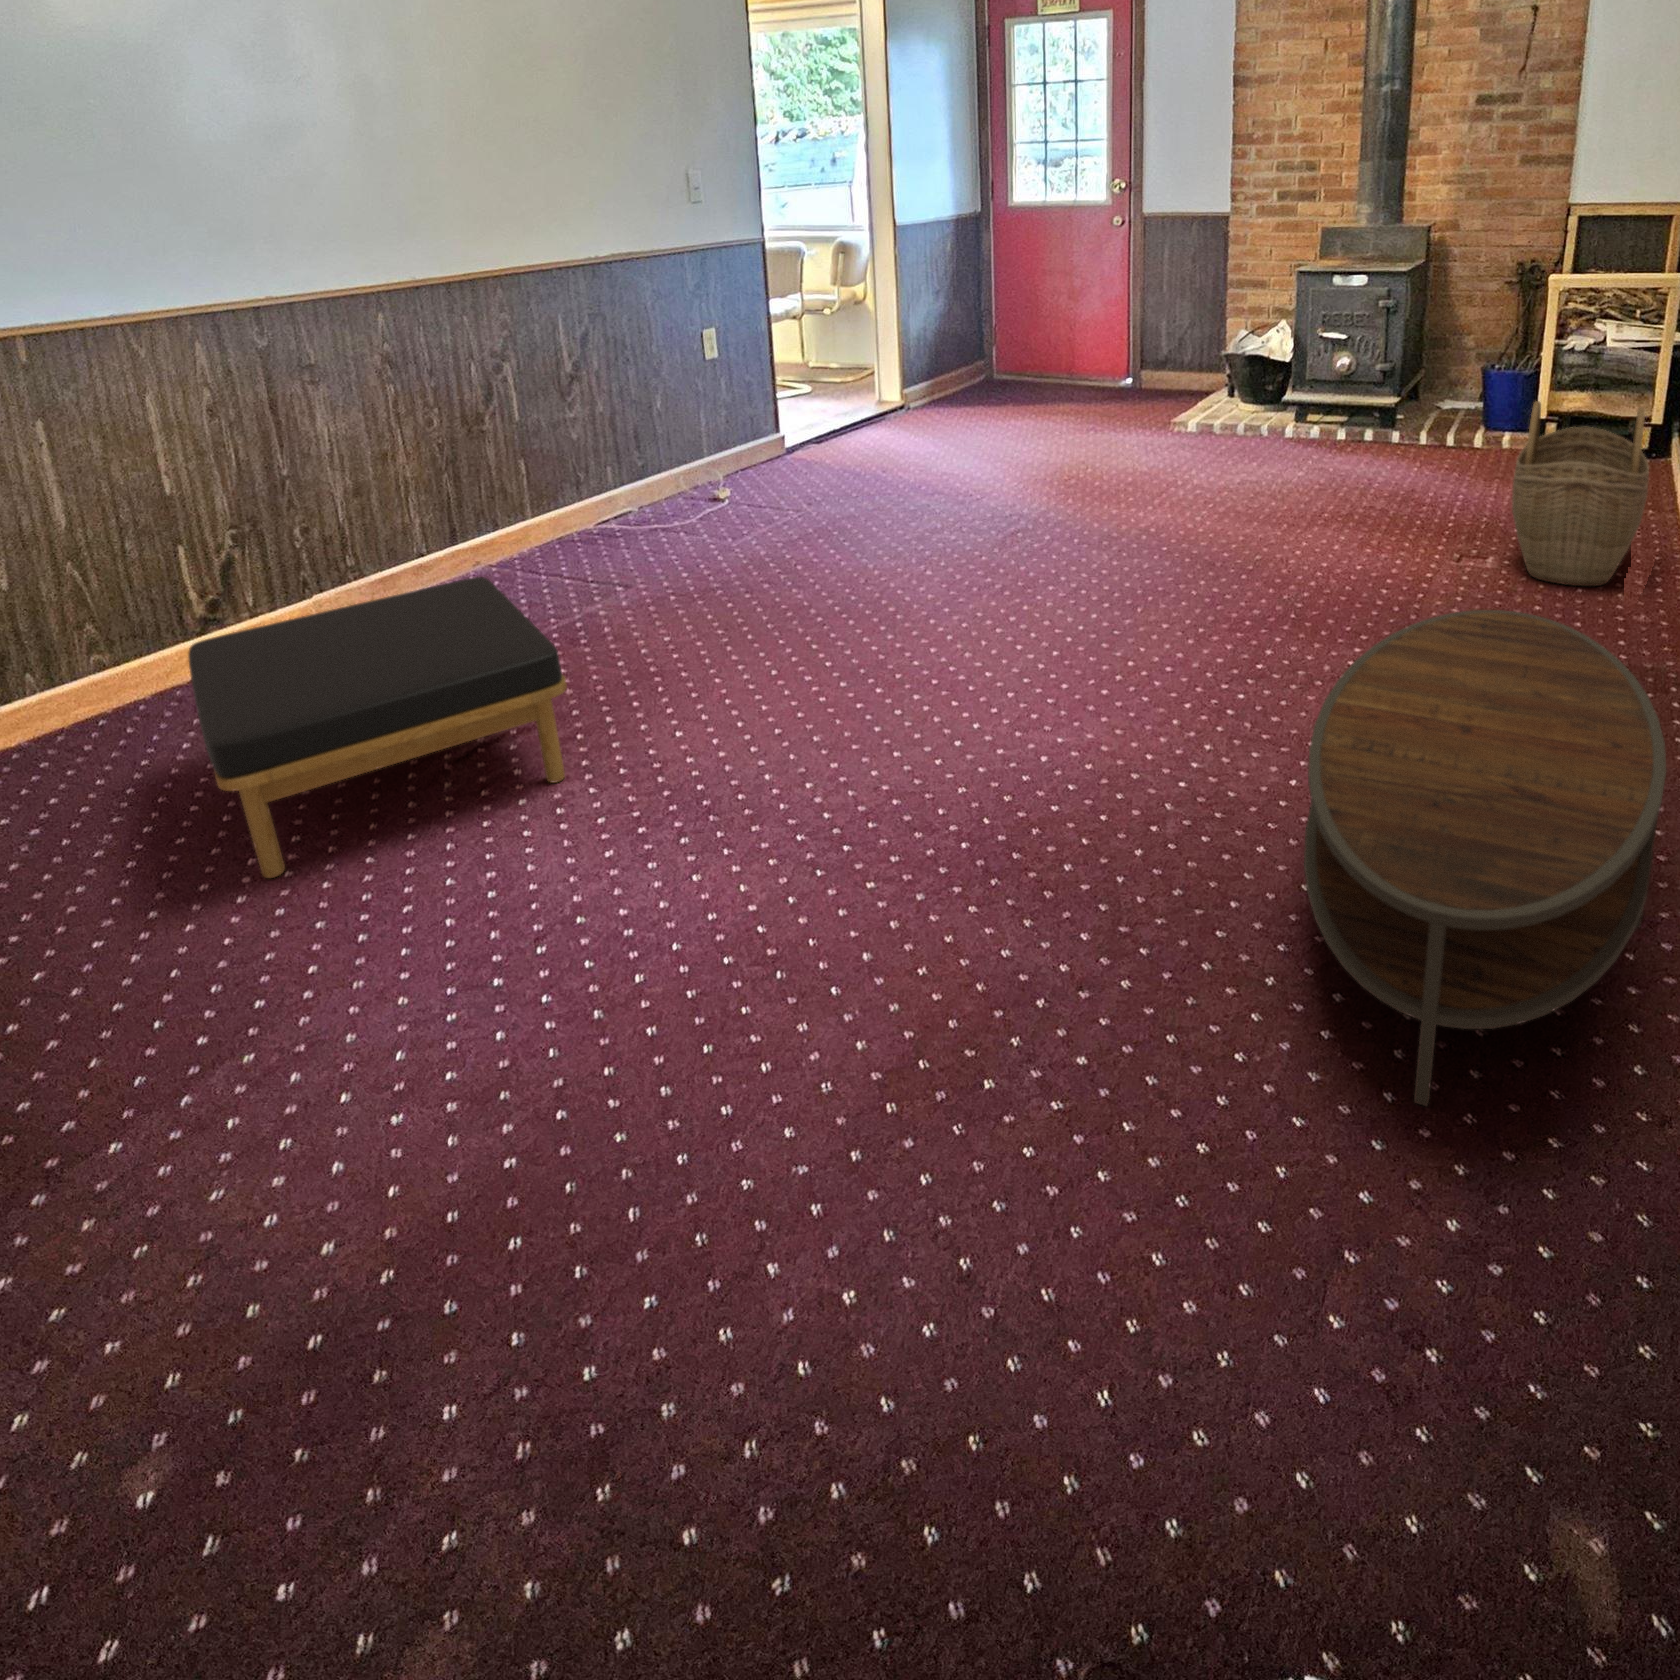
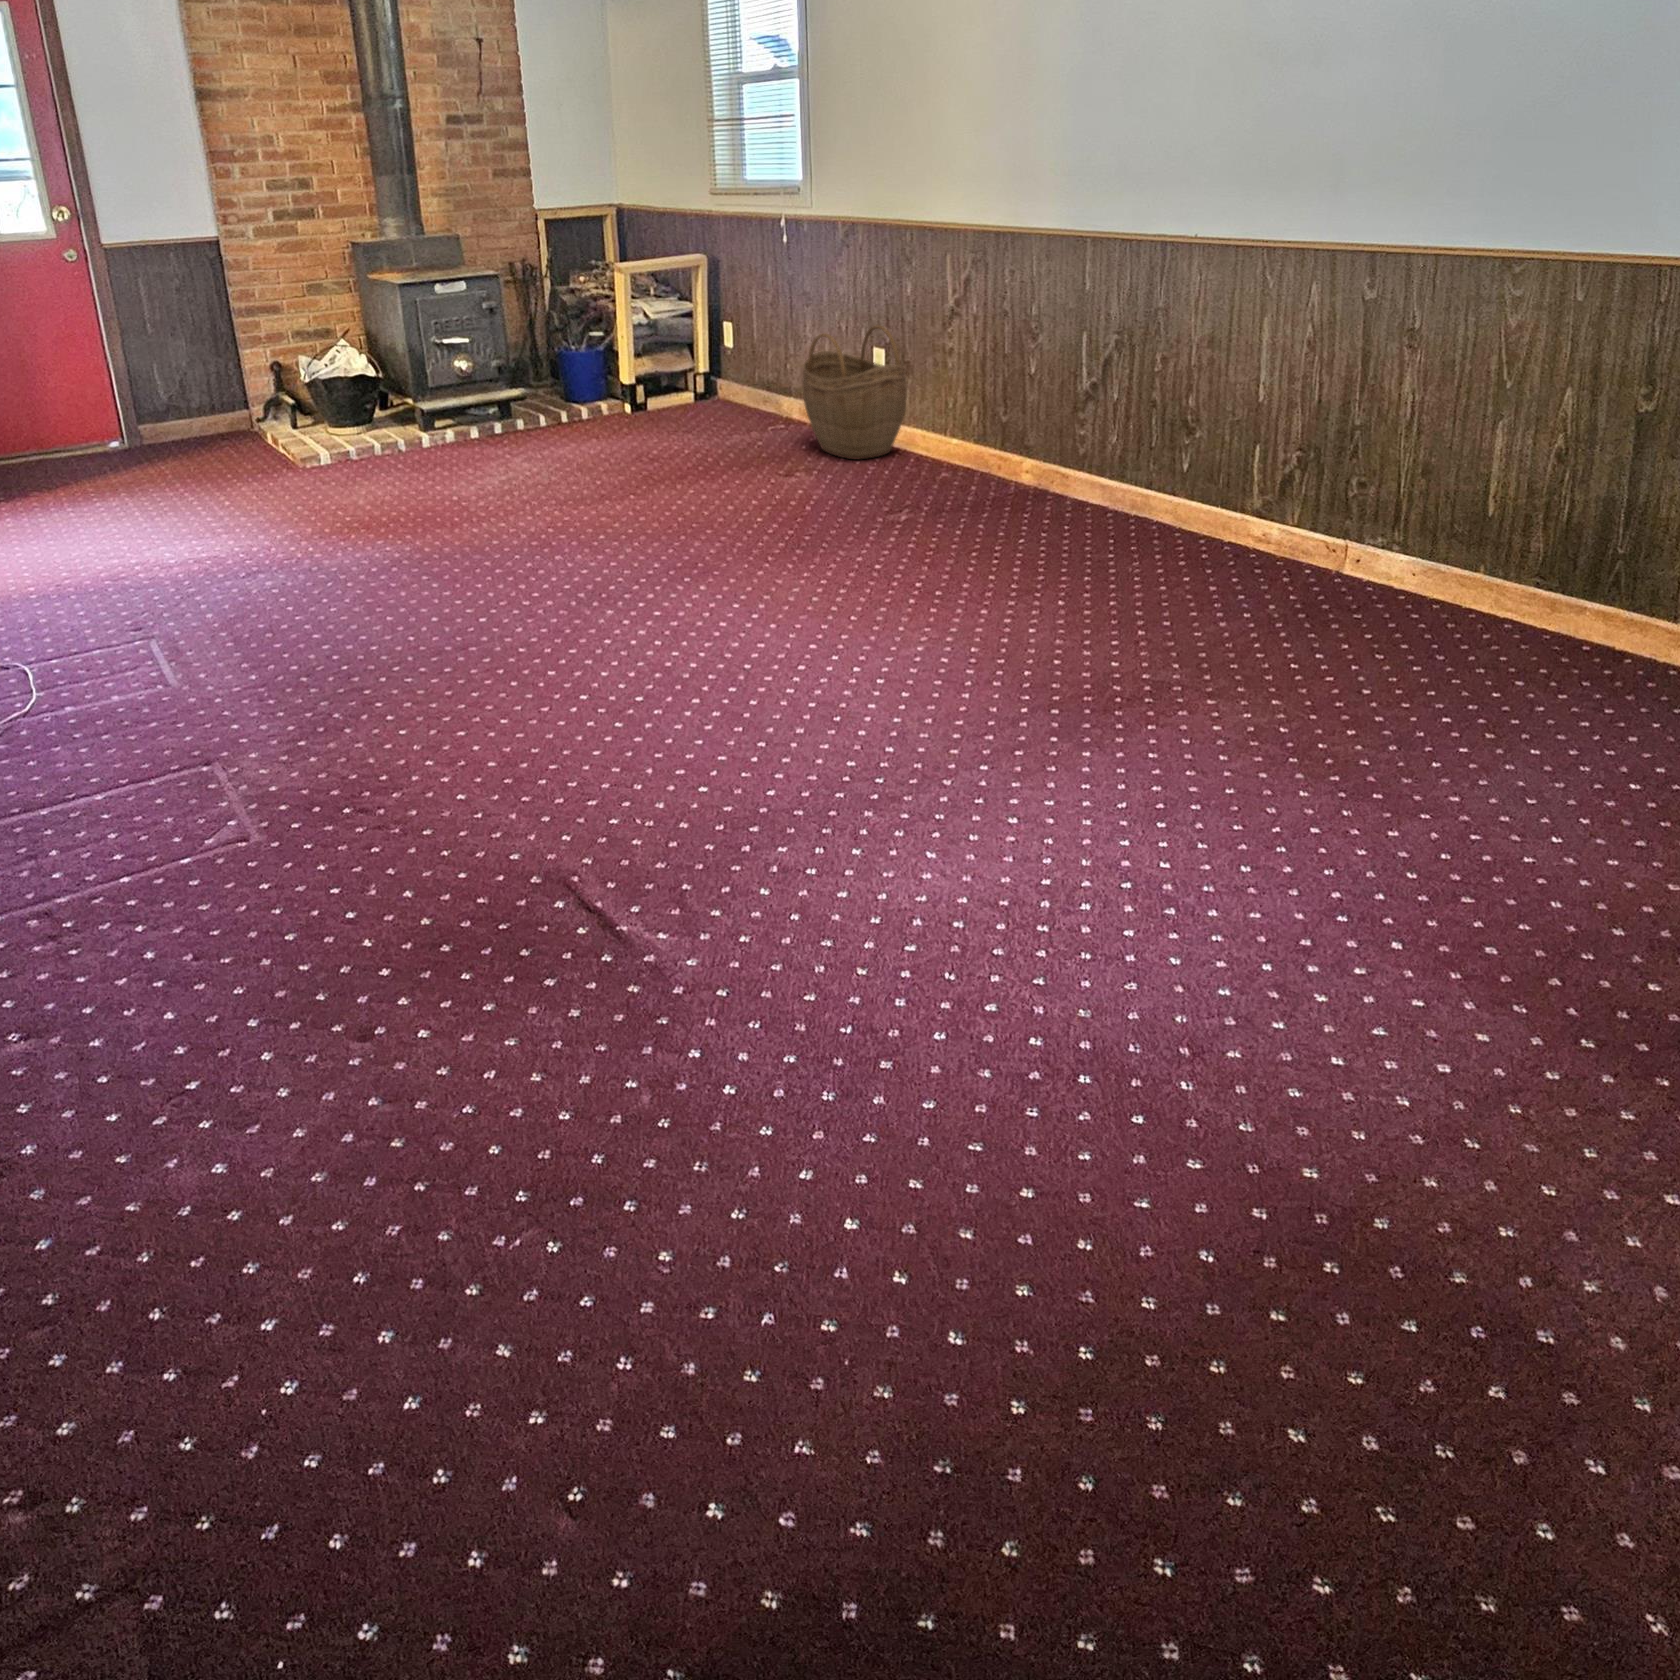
ottoman: present [188,577,567,878] -> none [314,682,787,1101]
coffee table: present [1304,610,1666,1106] -> none [1039,429,1376,624]

